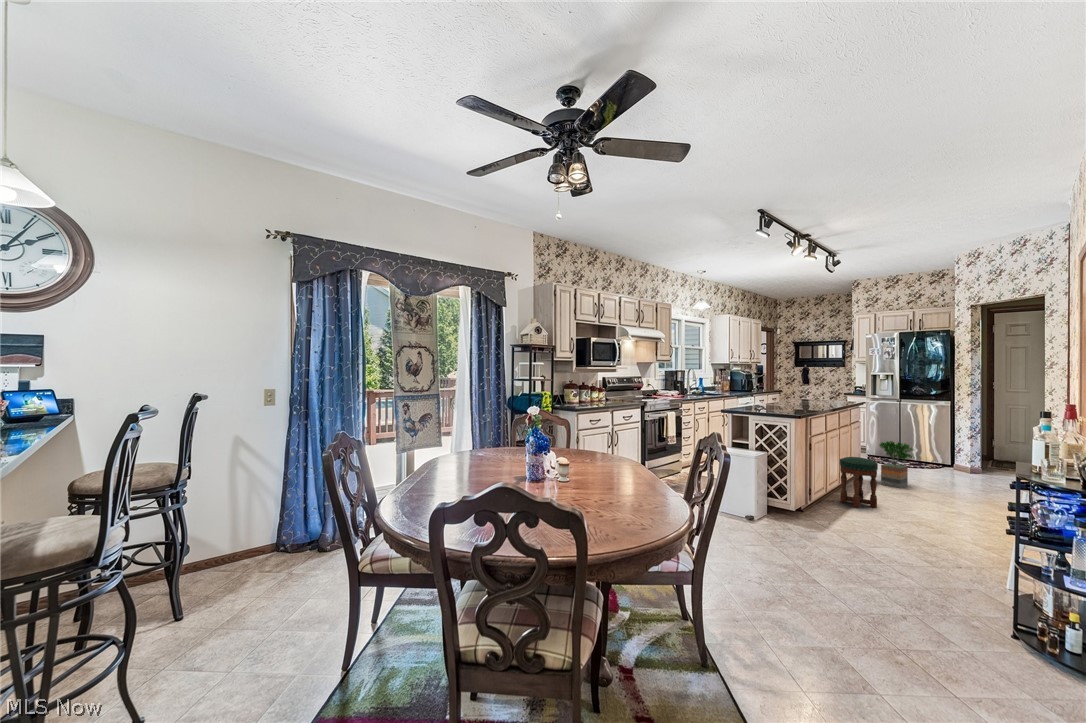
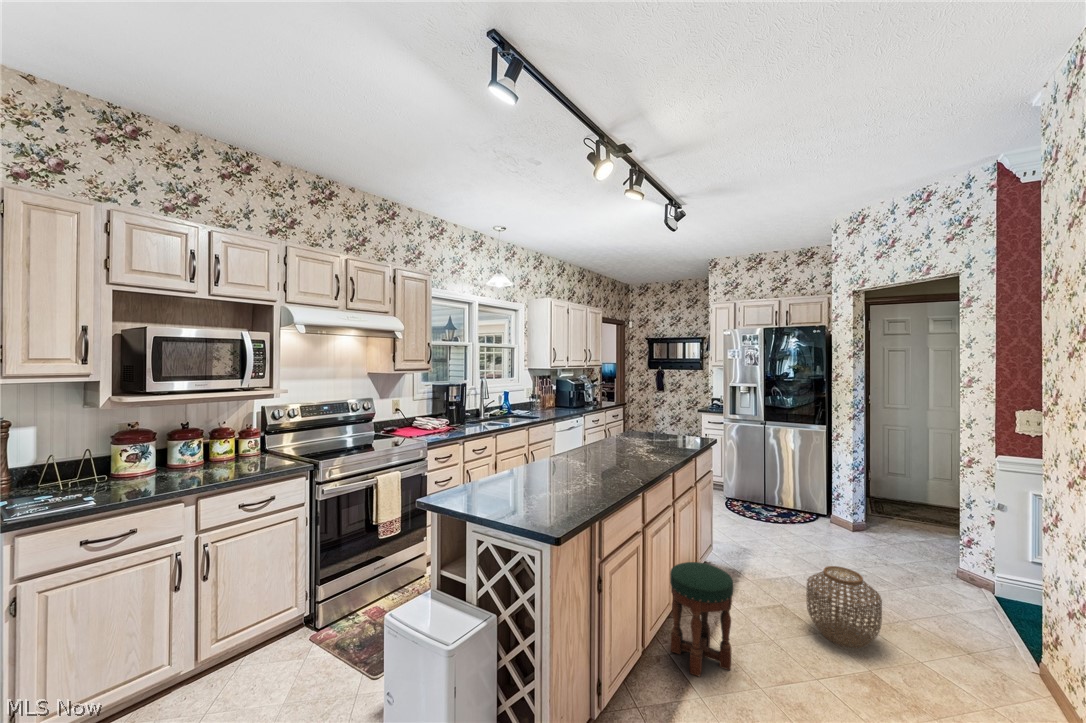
potted tree: present [879,441,914,488] -> none [736,501,788,583]
woven basket: none [925,467,973,509] -> present [807,566,882,648]

